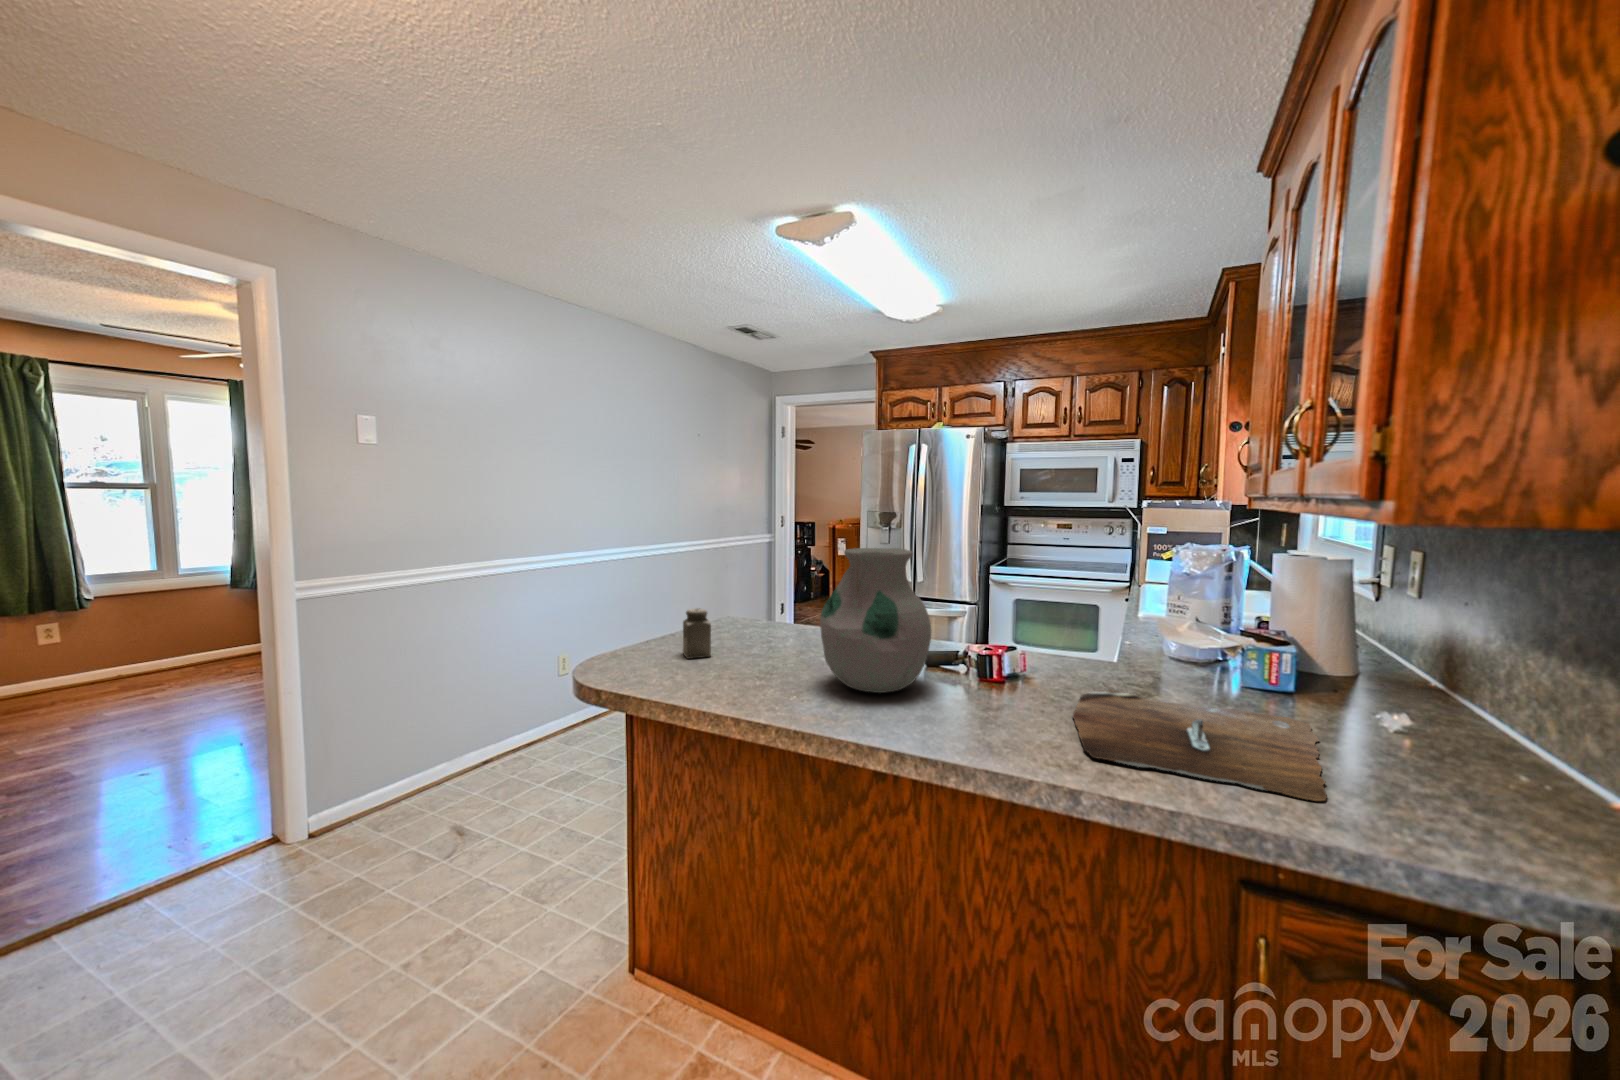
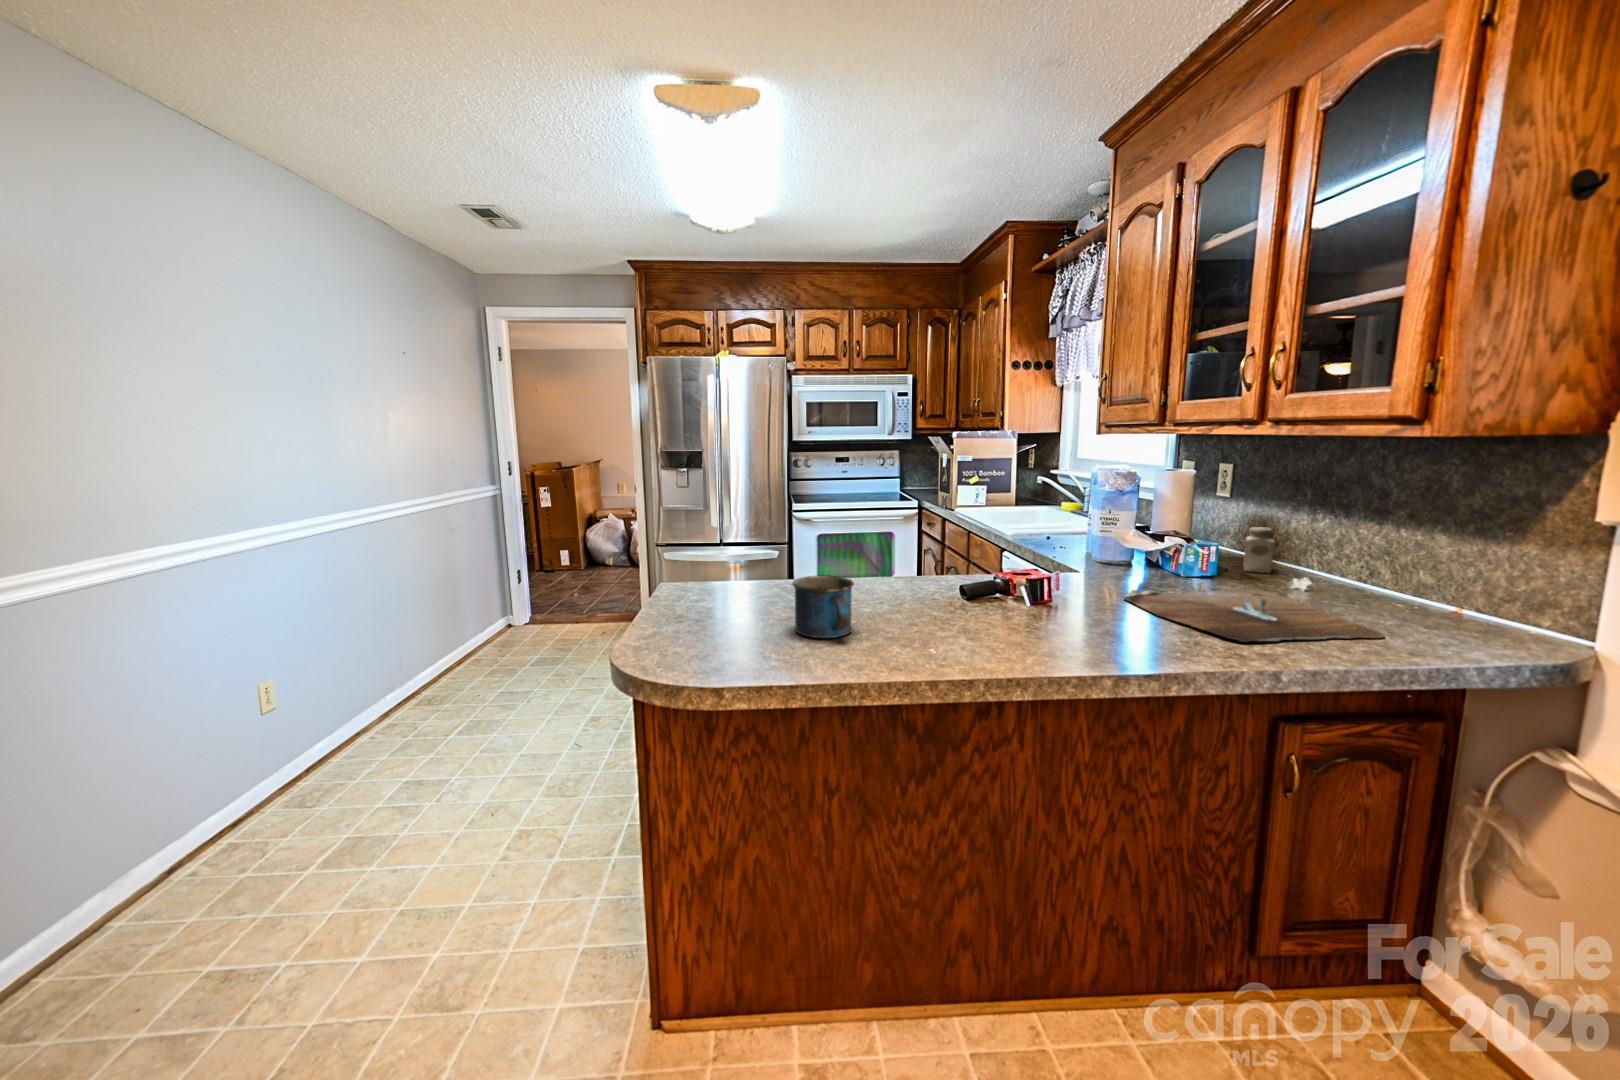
vase: present [820,548,931,693] -> none [918,476,1036,629]
salt shaker: present [683,608,711,659] -> present [1244,527,1275,573]
mug: none [726,622,778,674] -> present [793,575,854,638]

